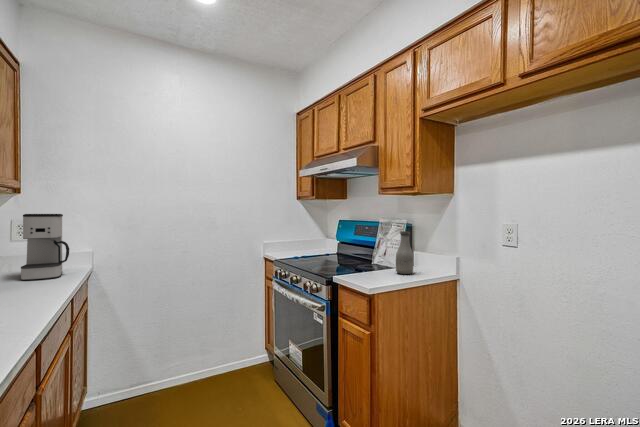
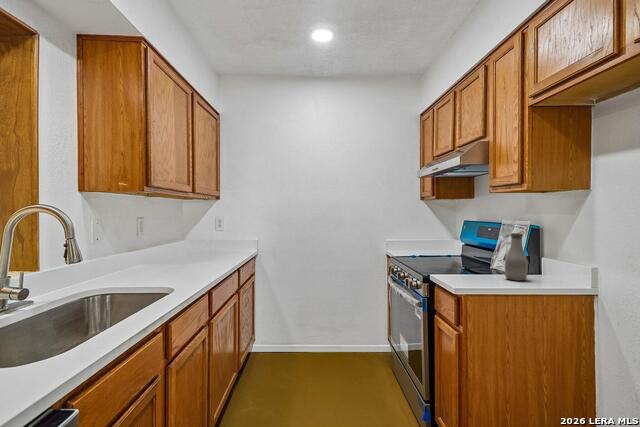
coffee maker: present [21,214,69,281] -> none [216,213,242,257]

